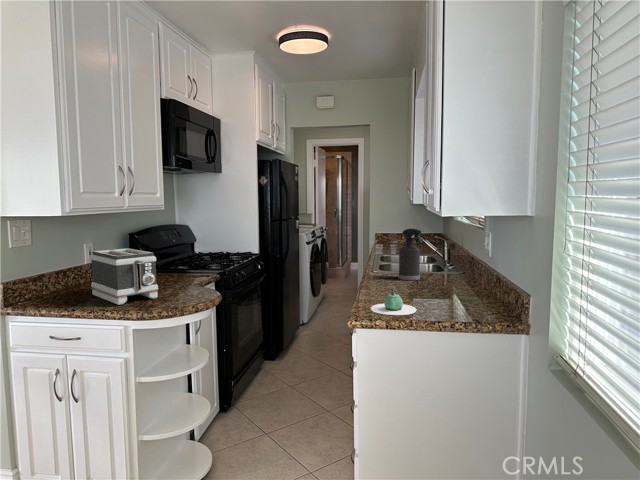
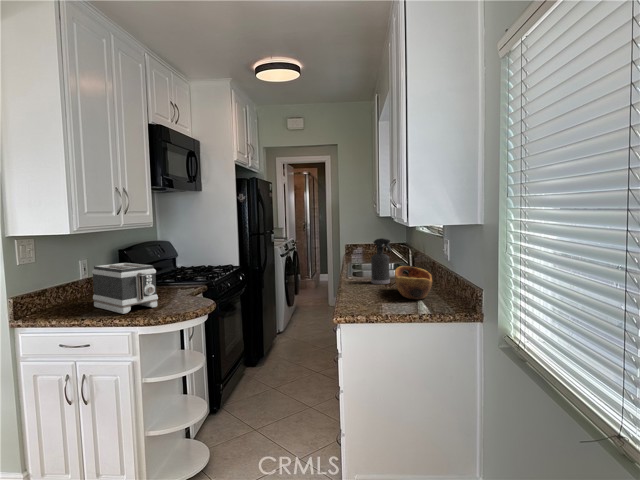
wooden bowl: none [424,261,468,301] -> present [395,266,432,299]
teapot: present [371,287,416,315] -> none [352,288,391,312]

